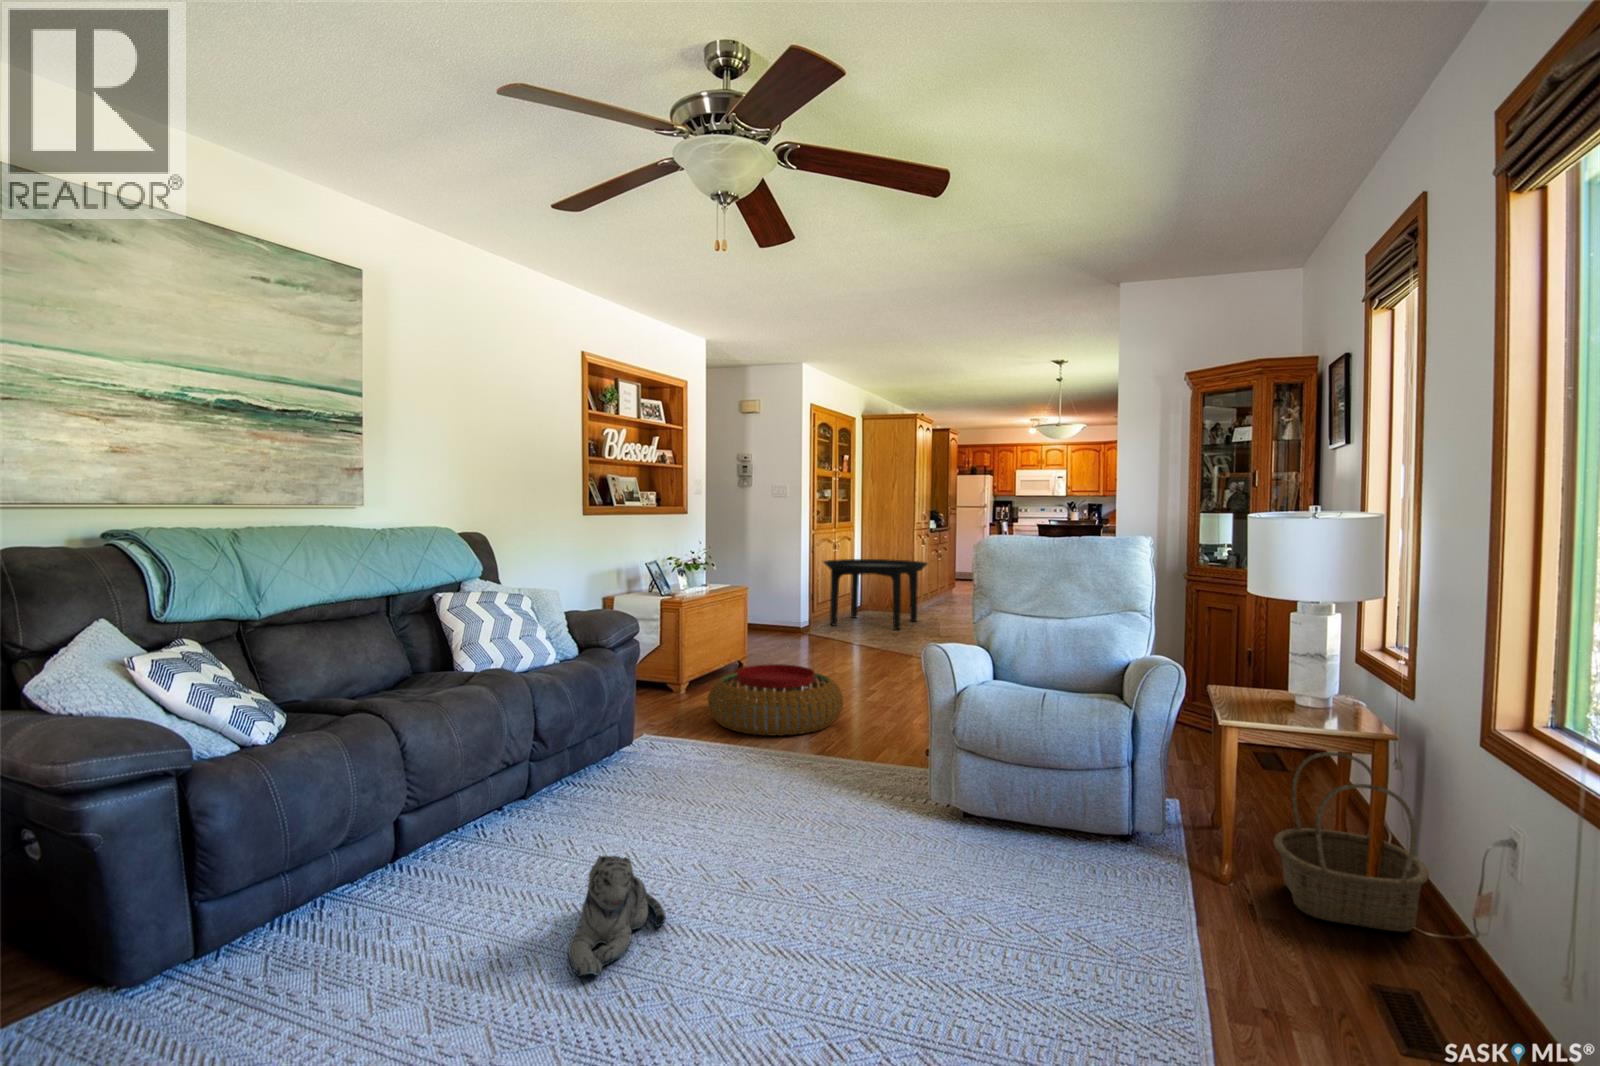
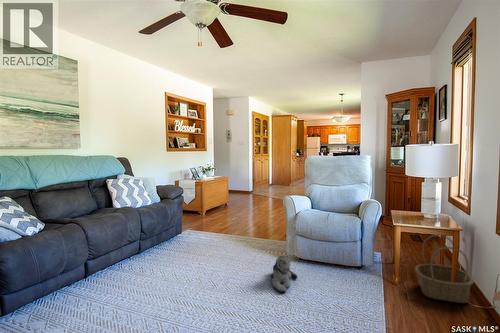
round table: present [824,559,927,630] -> none [257,167,296,192]
pouf: present [708,664,843,736] -> none [210,205,260,231]
plush toy: present [568,856,665,977] -> present [271,256,297,292]

